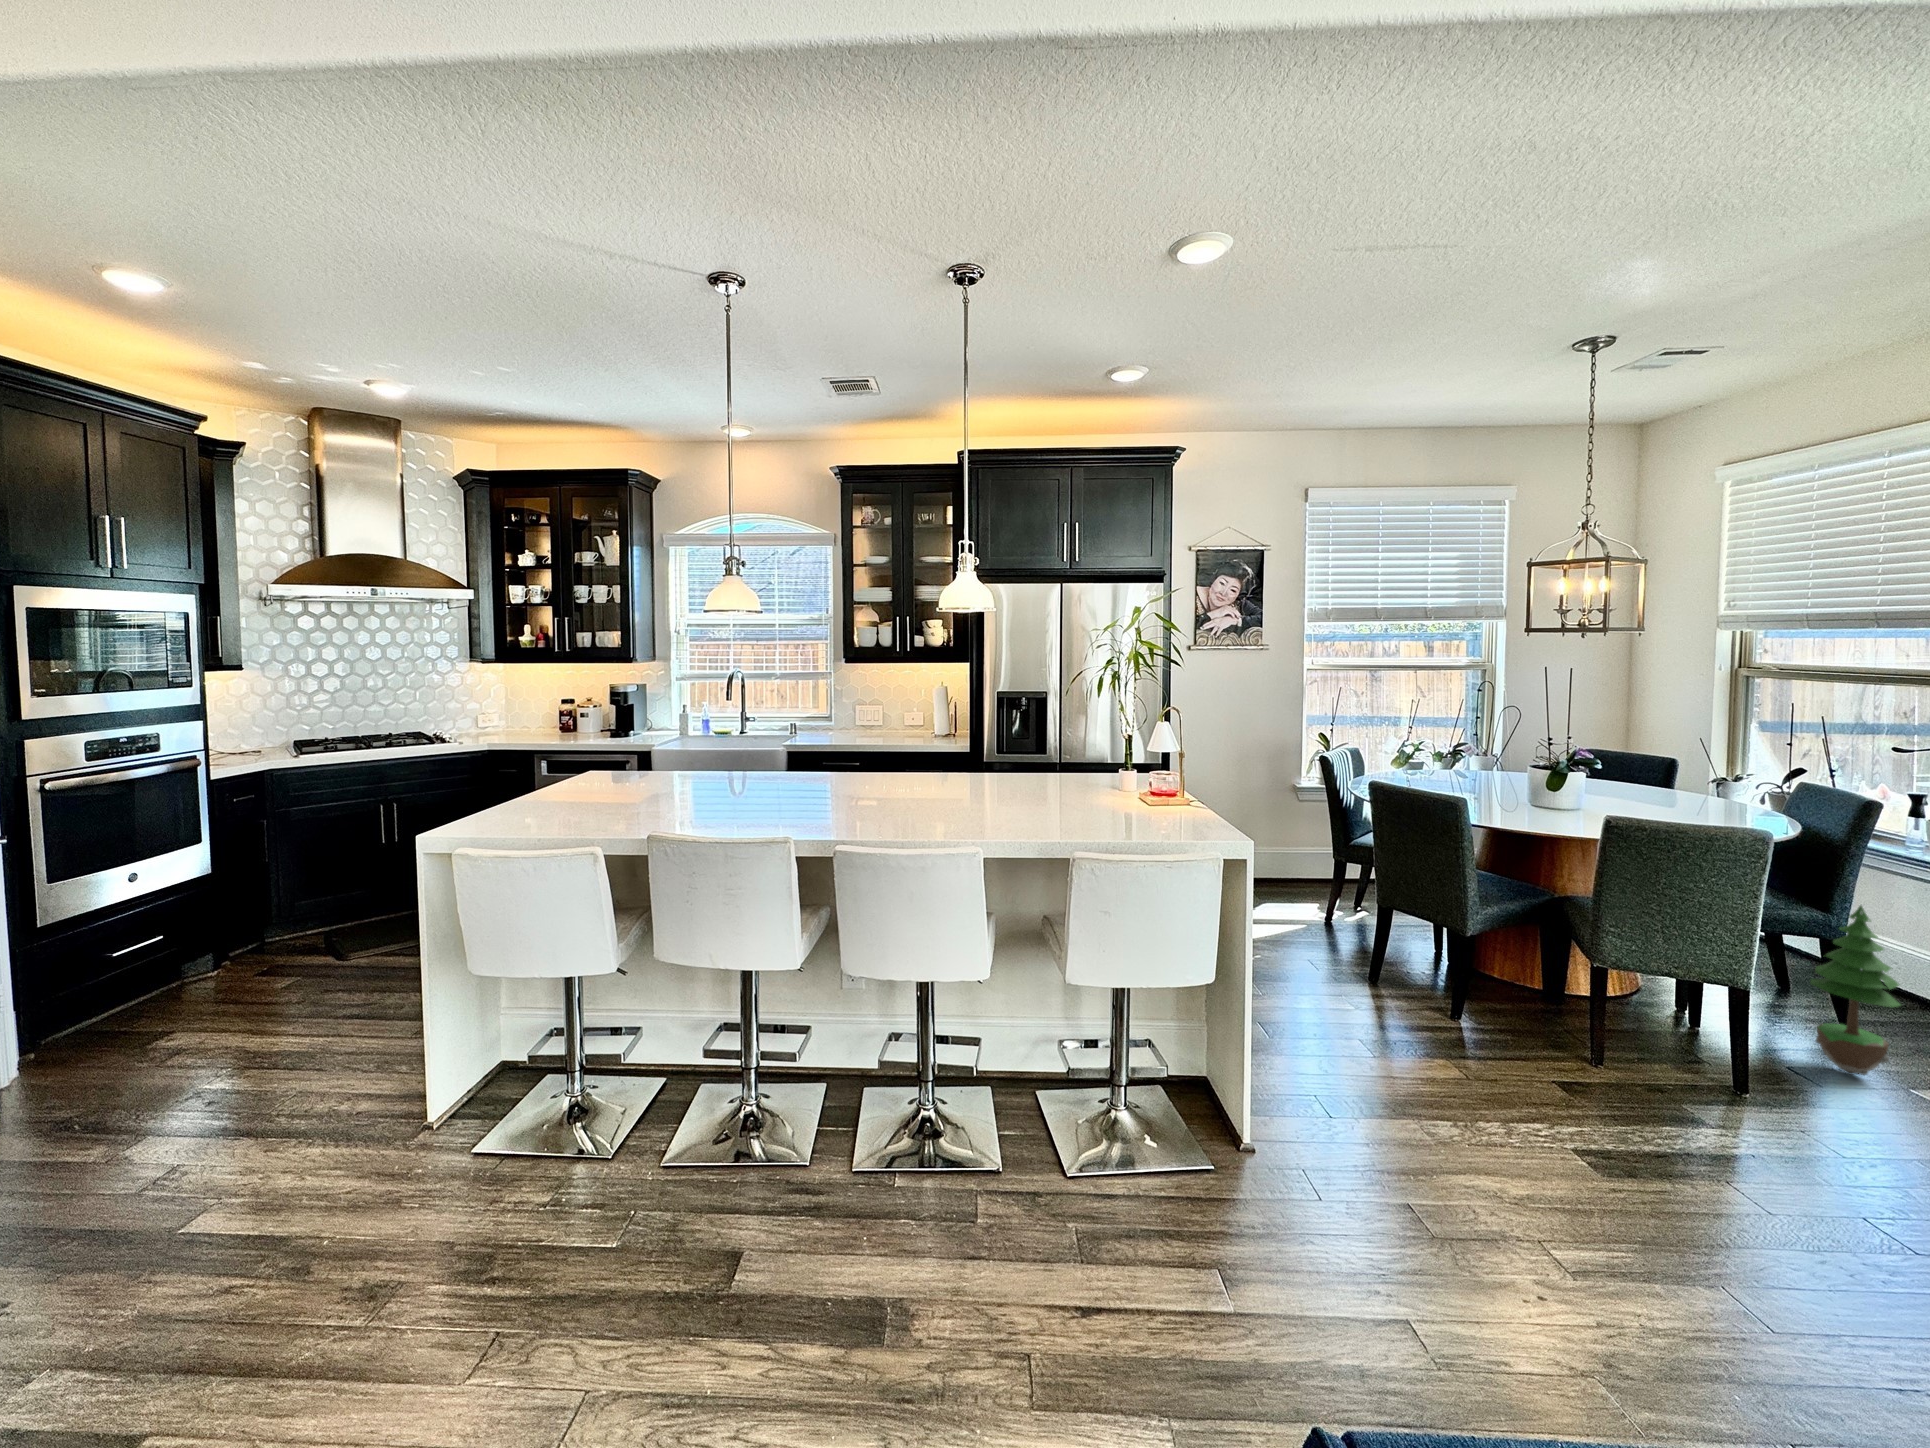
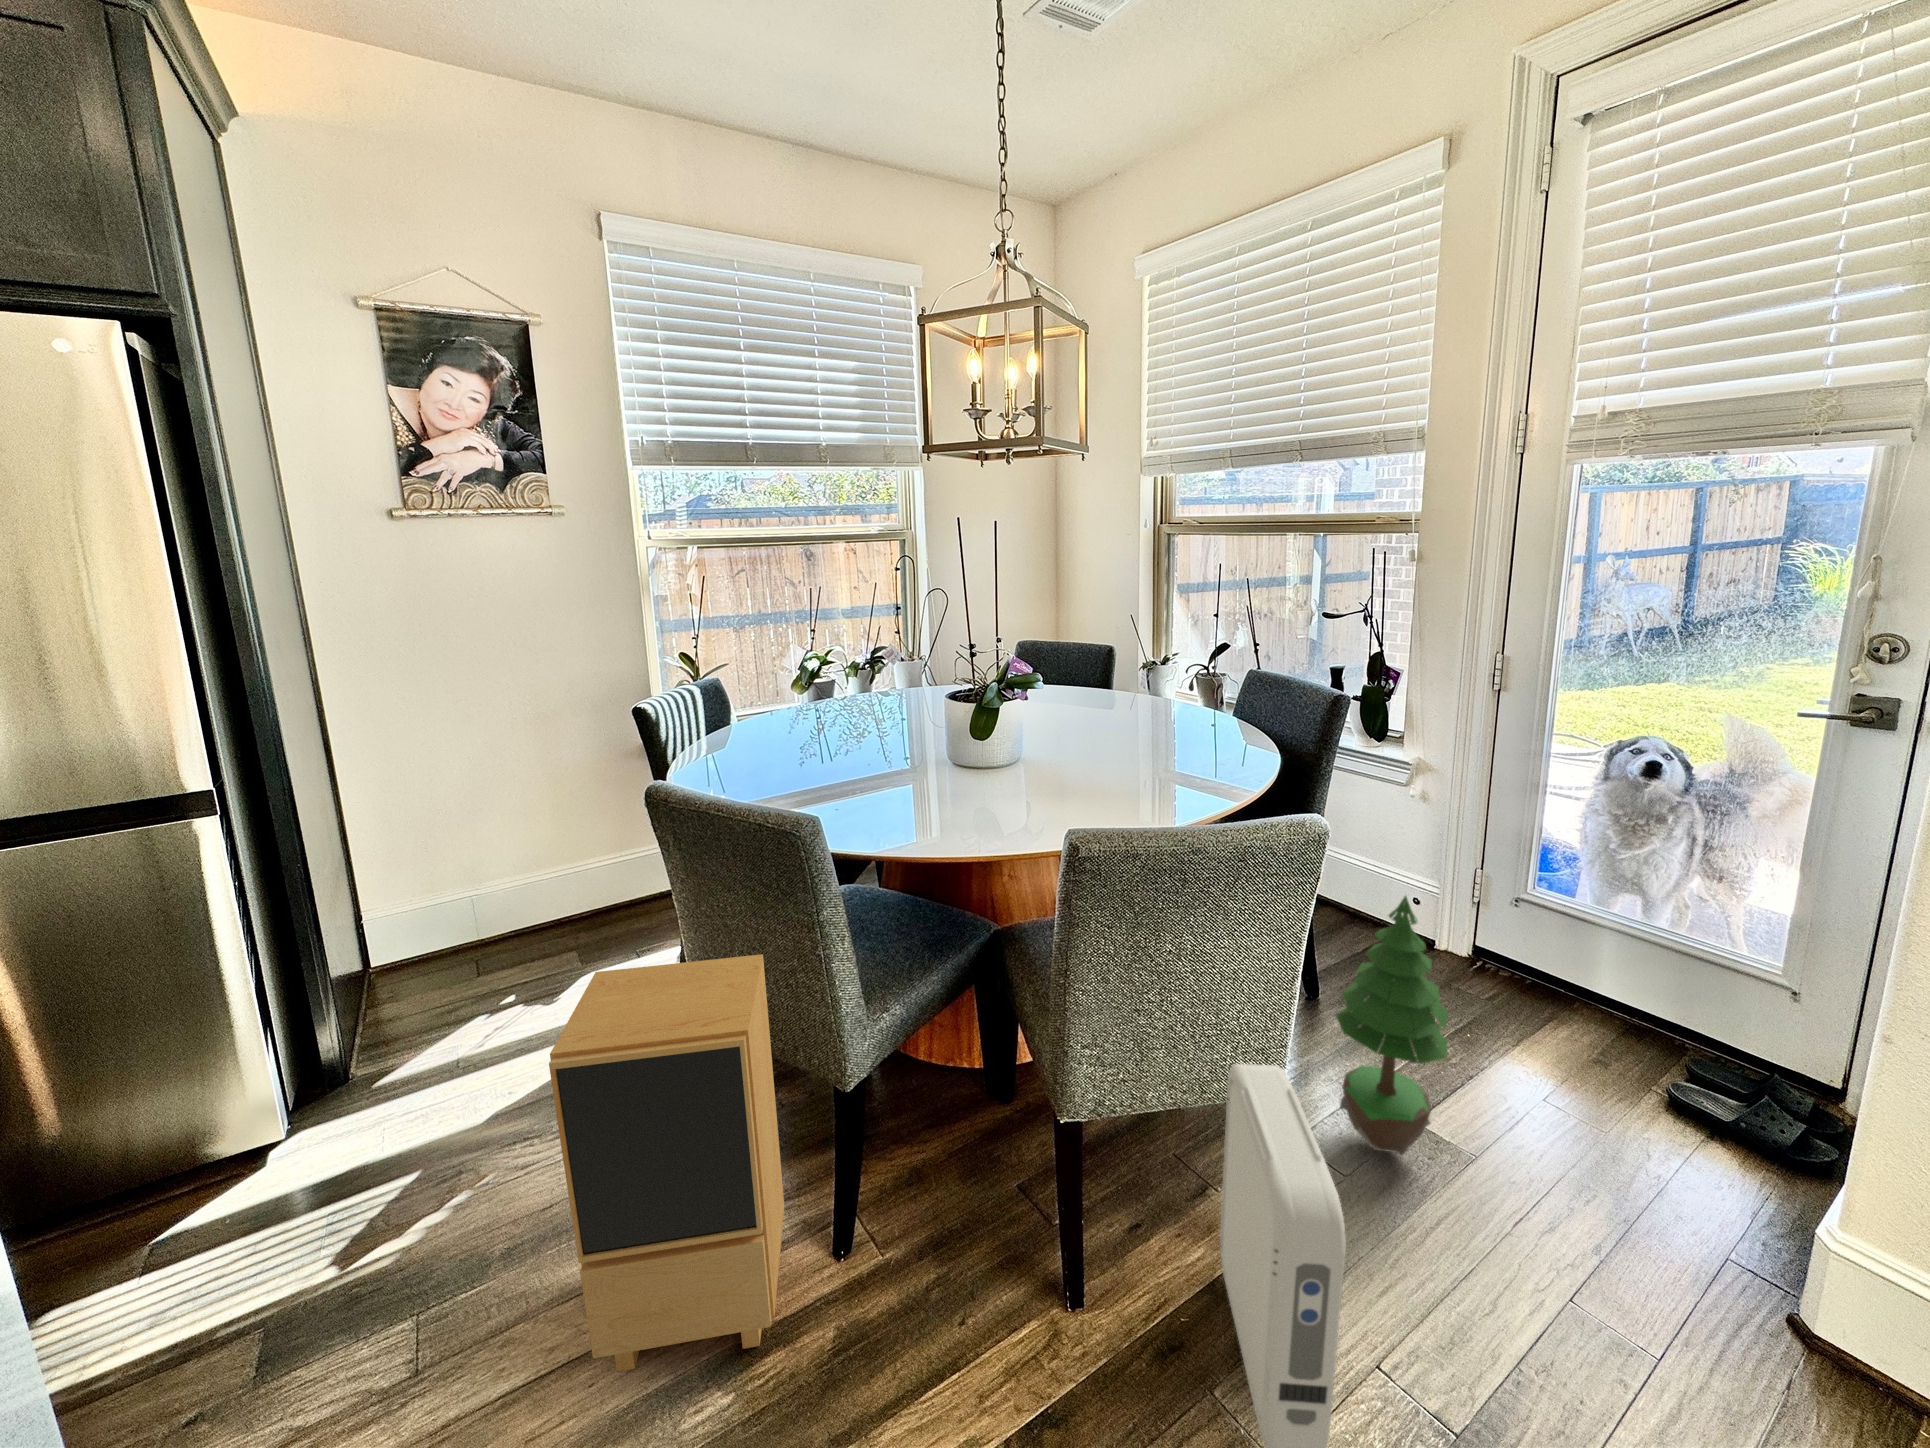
speaker: none [1348,849,1433,1019] -> present [549,954,784,1372]
air purifier: none [1691,948,1739,1110] -> present [1220,1064,1346,1448]

